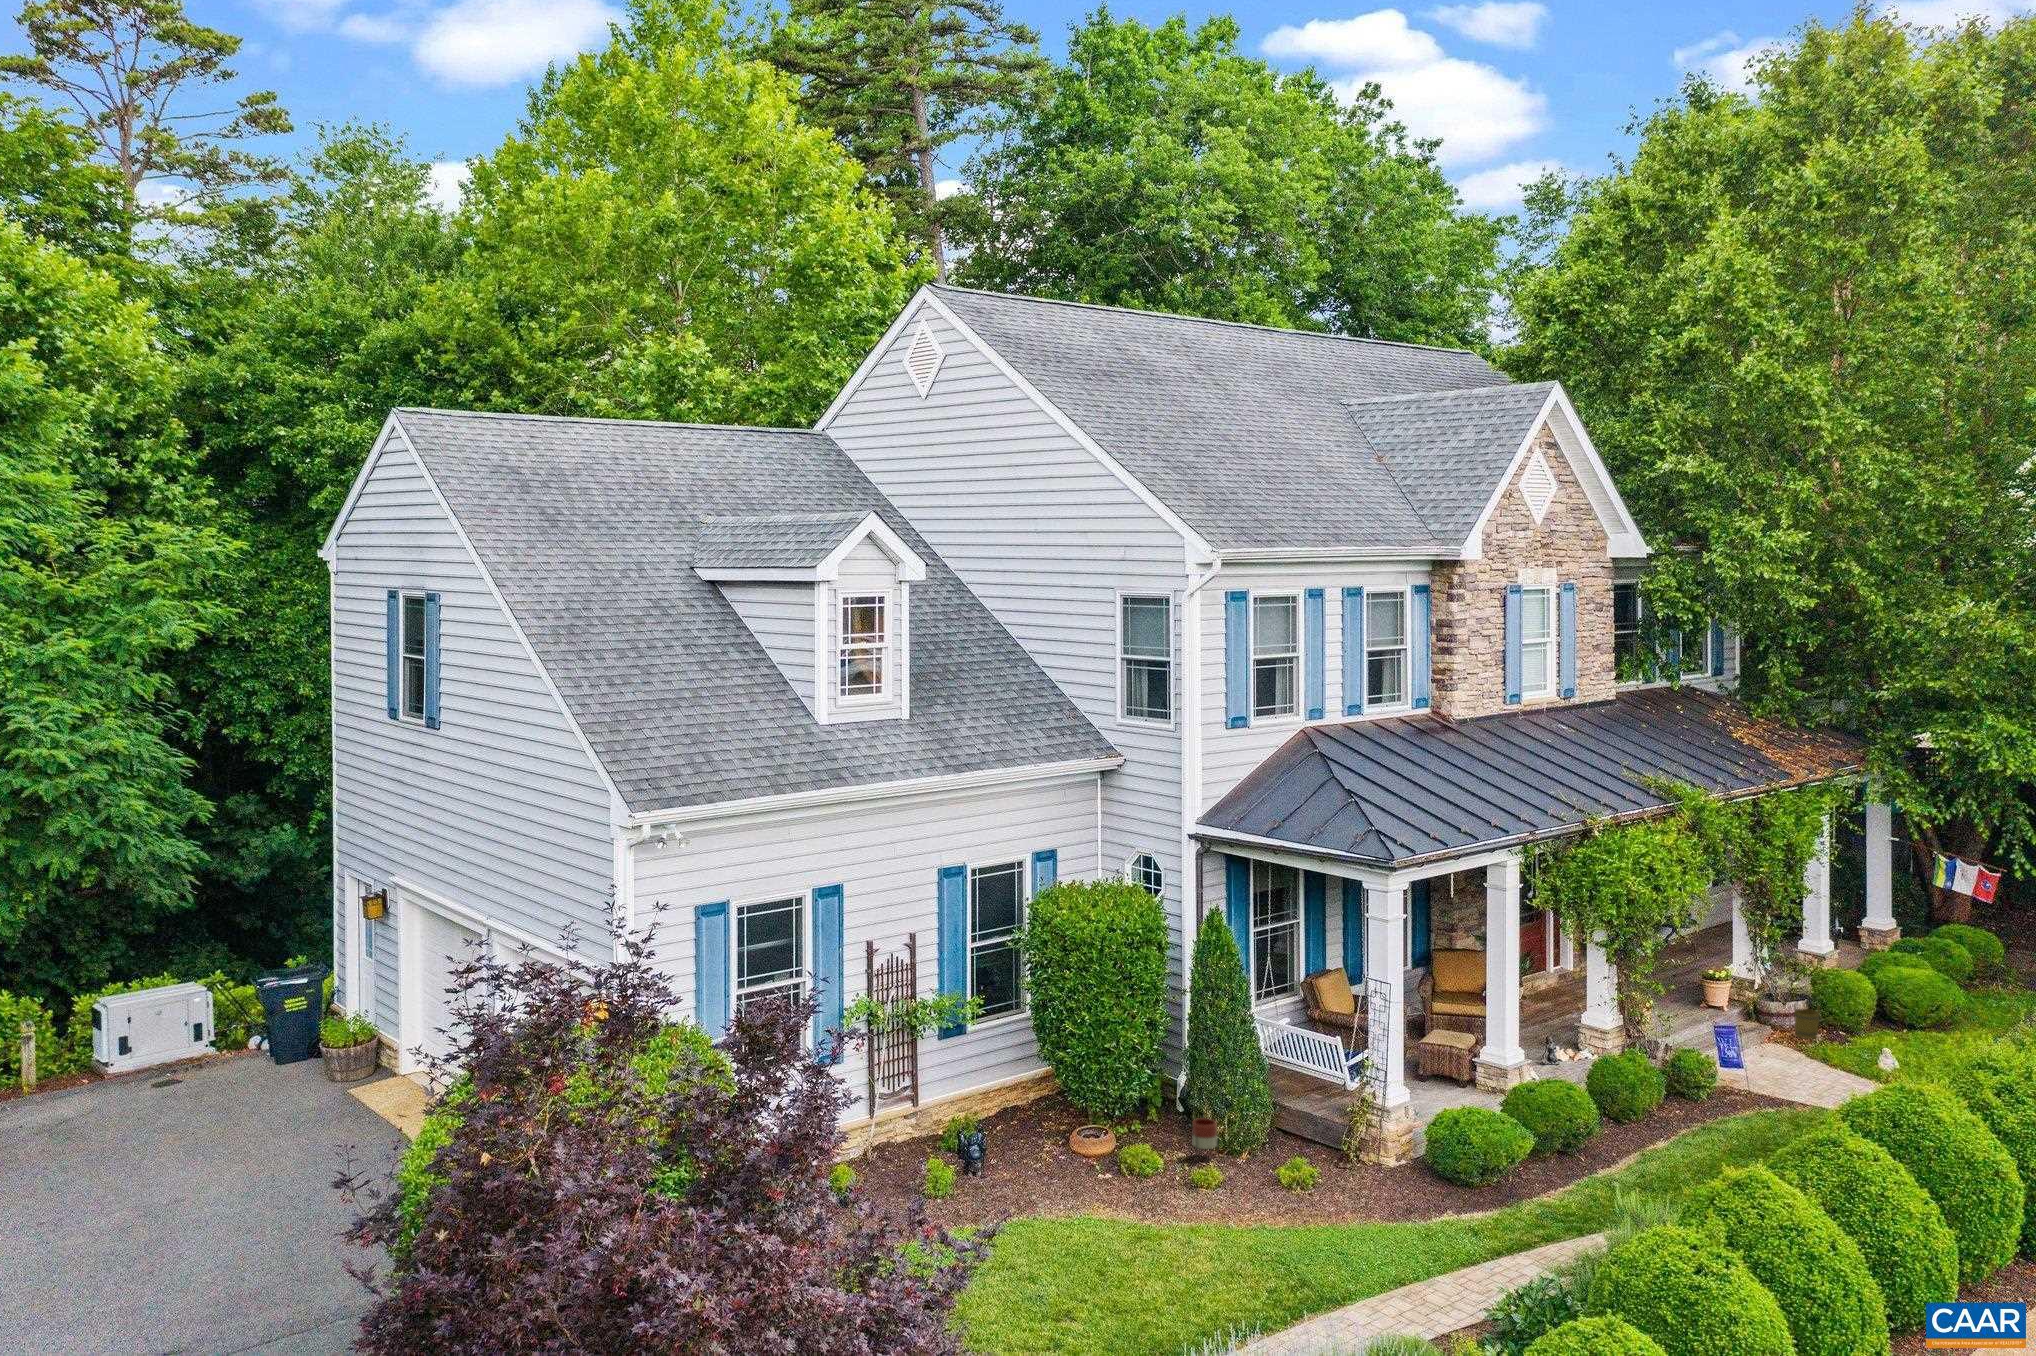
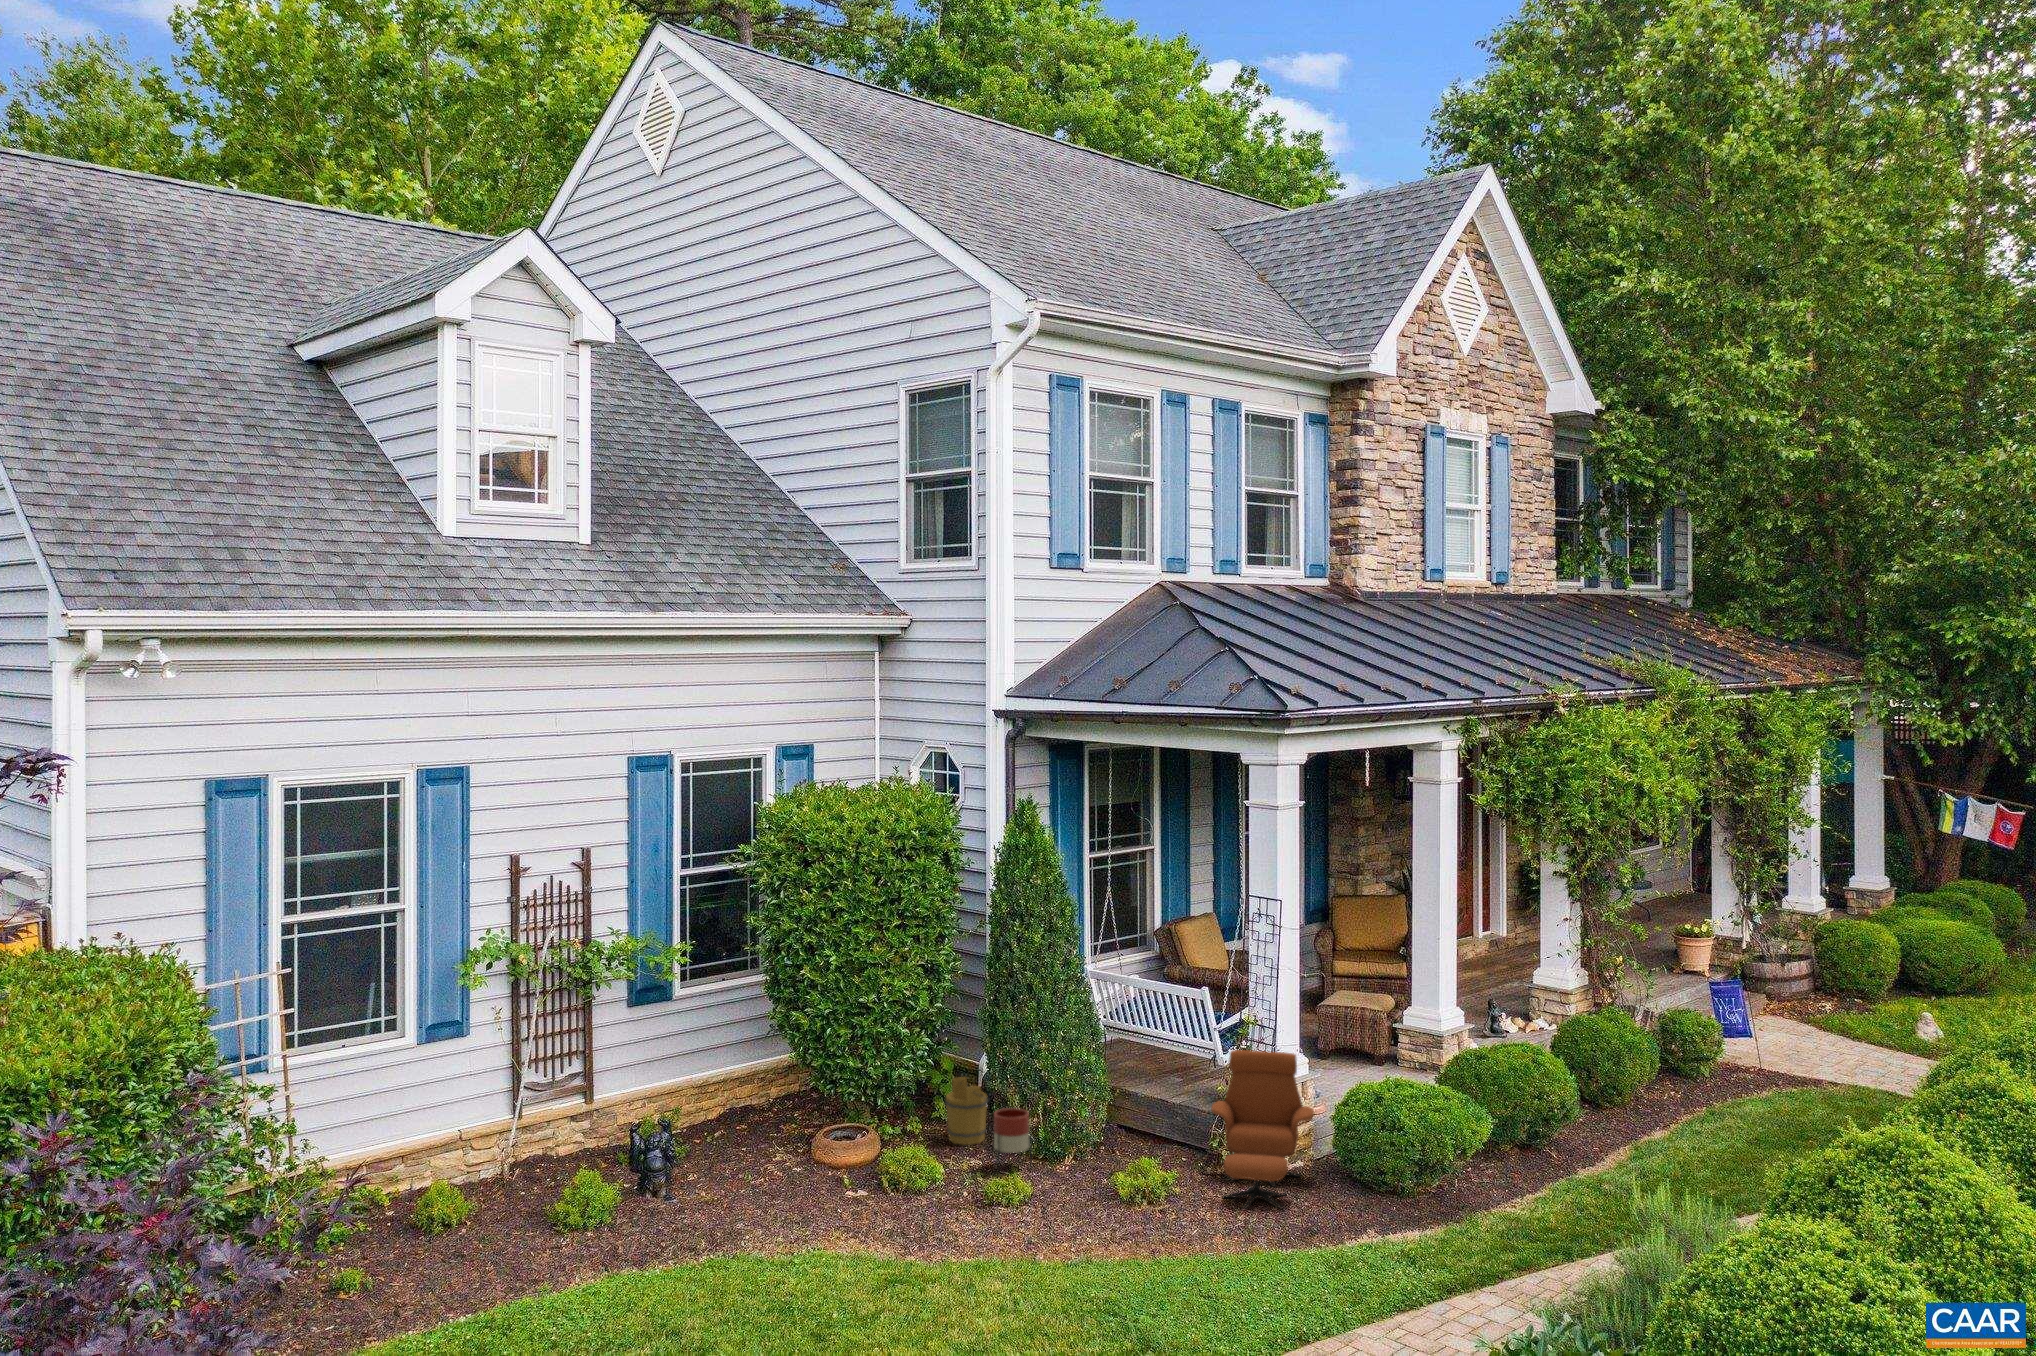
bucket: present [1794,1002,1821,1039] -> present [945,1077,988,1145]
lounge chair: none [1342,1084,1413,1195] -> present [1211,1050,1314,1210]

